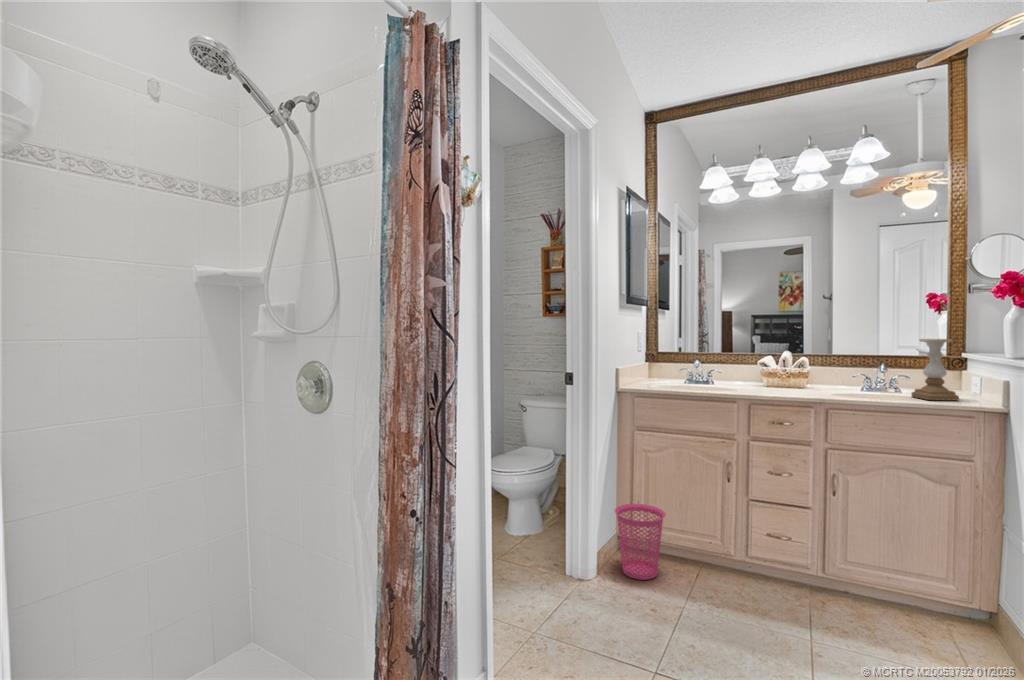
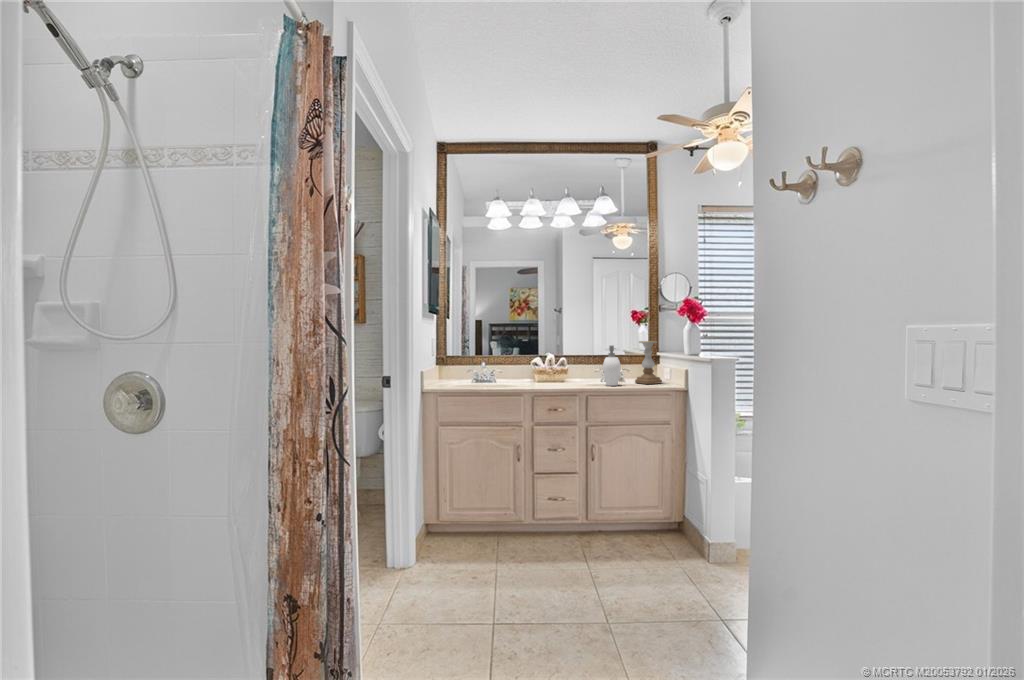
soap dispenser: none [855,344,893,399] -> present [603,346,621,386]
waste basket: present [615,504,665,580] -> none [426,494,472,562]

